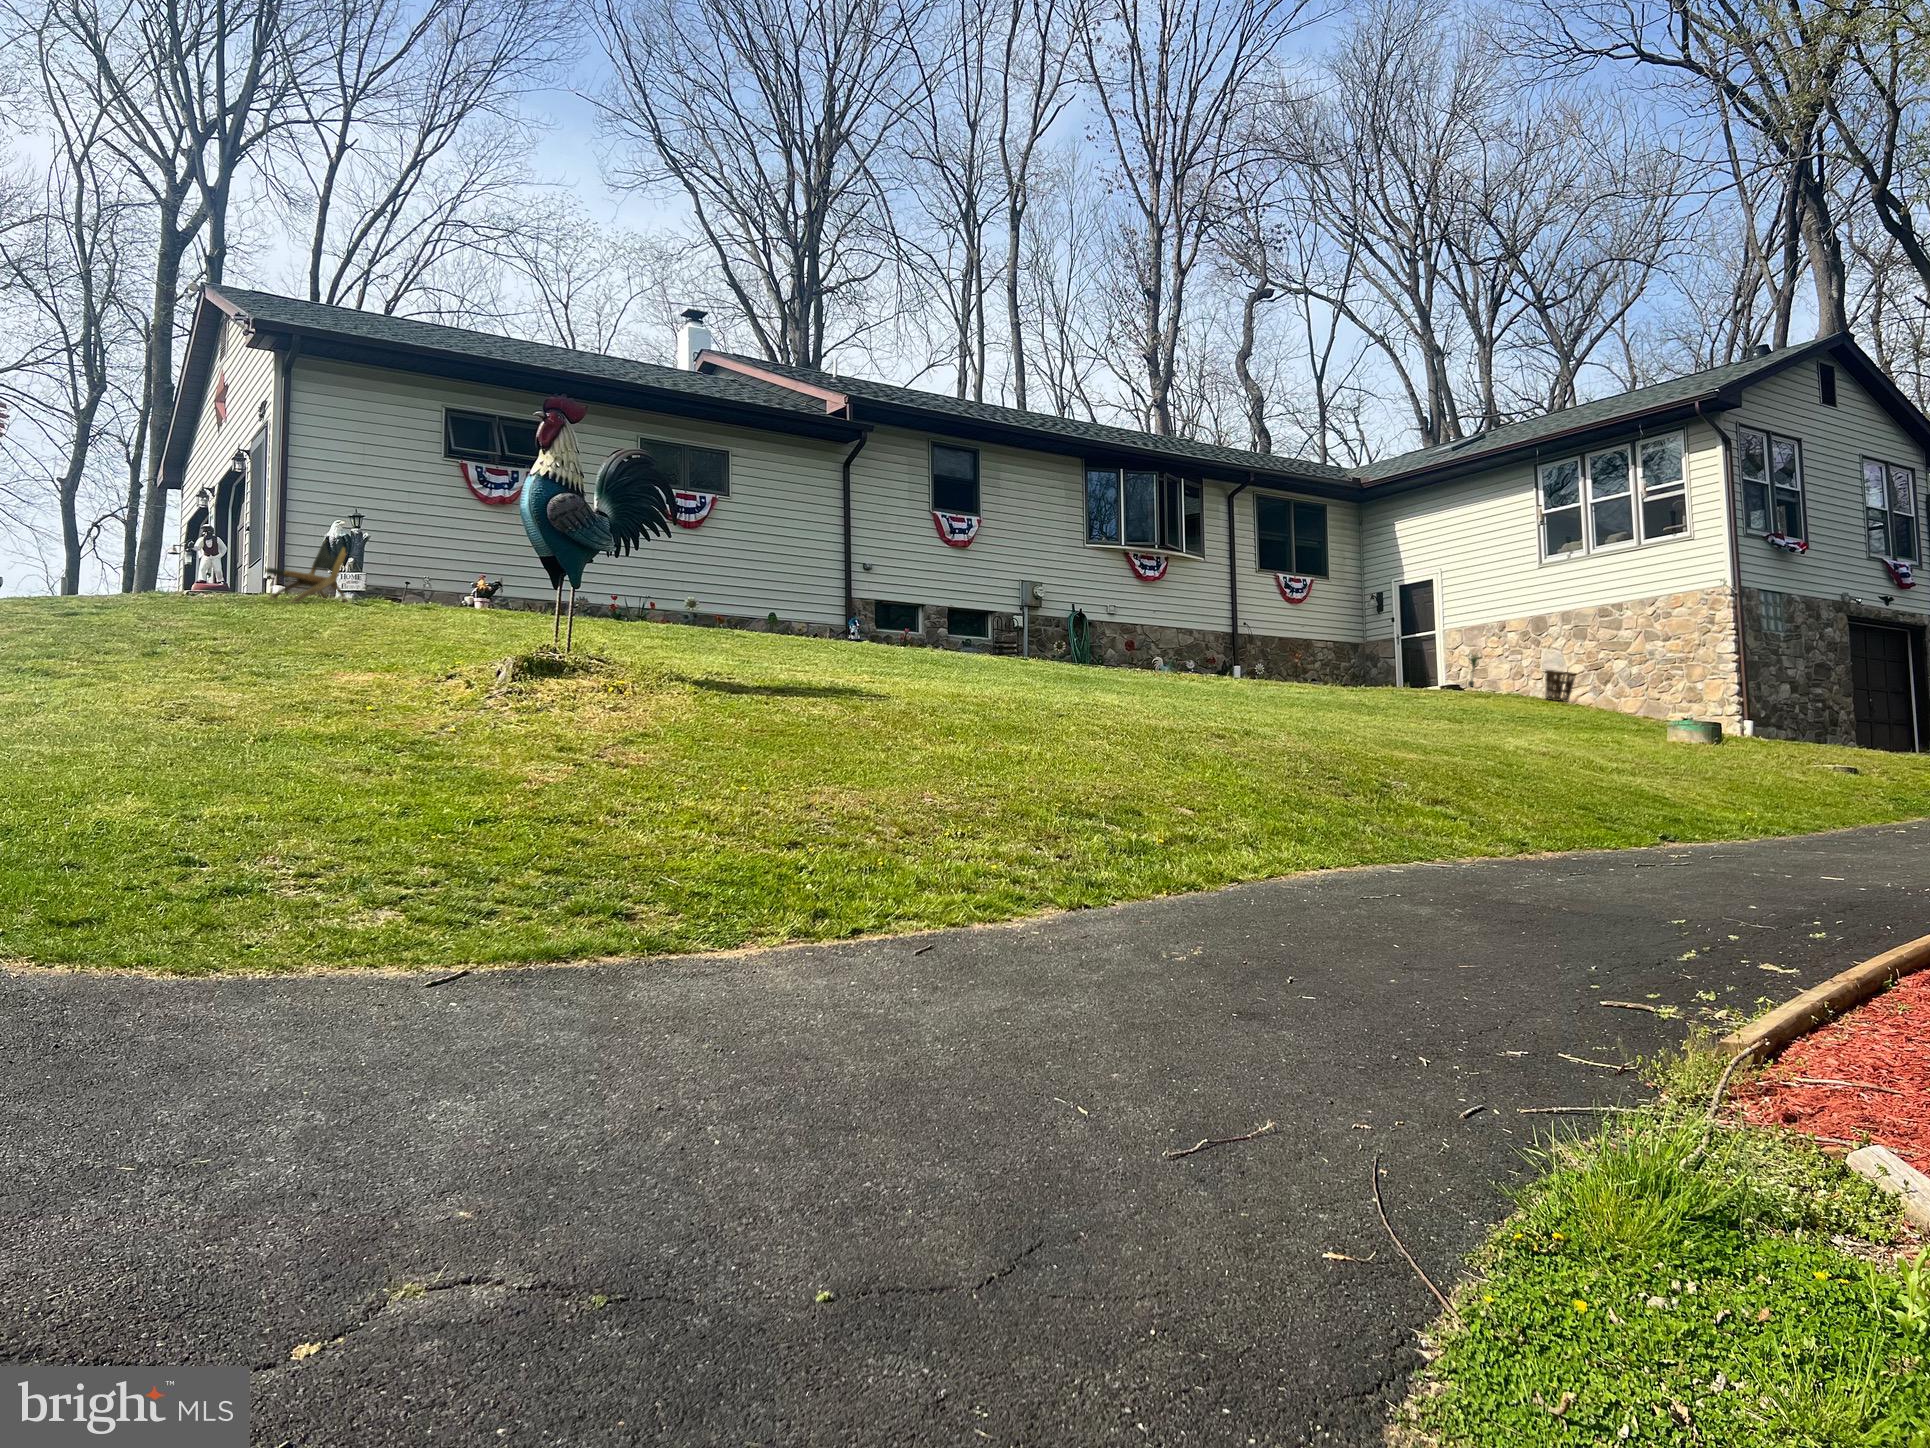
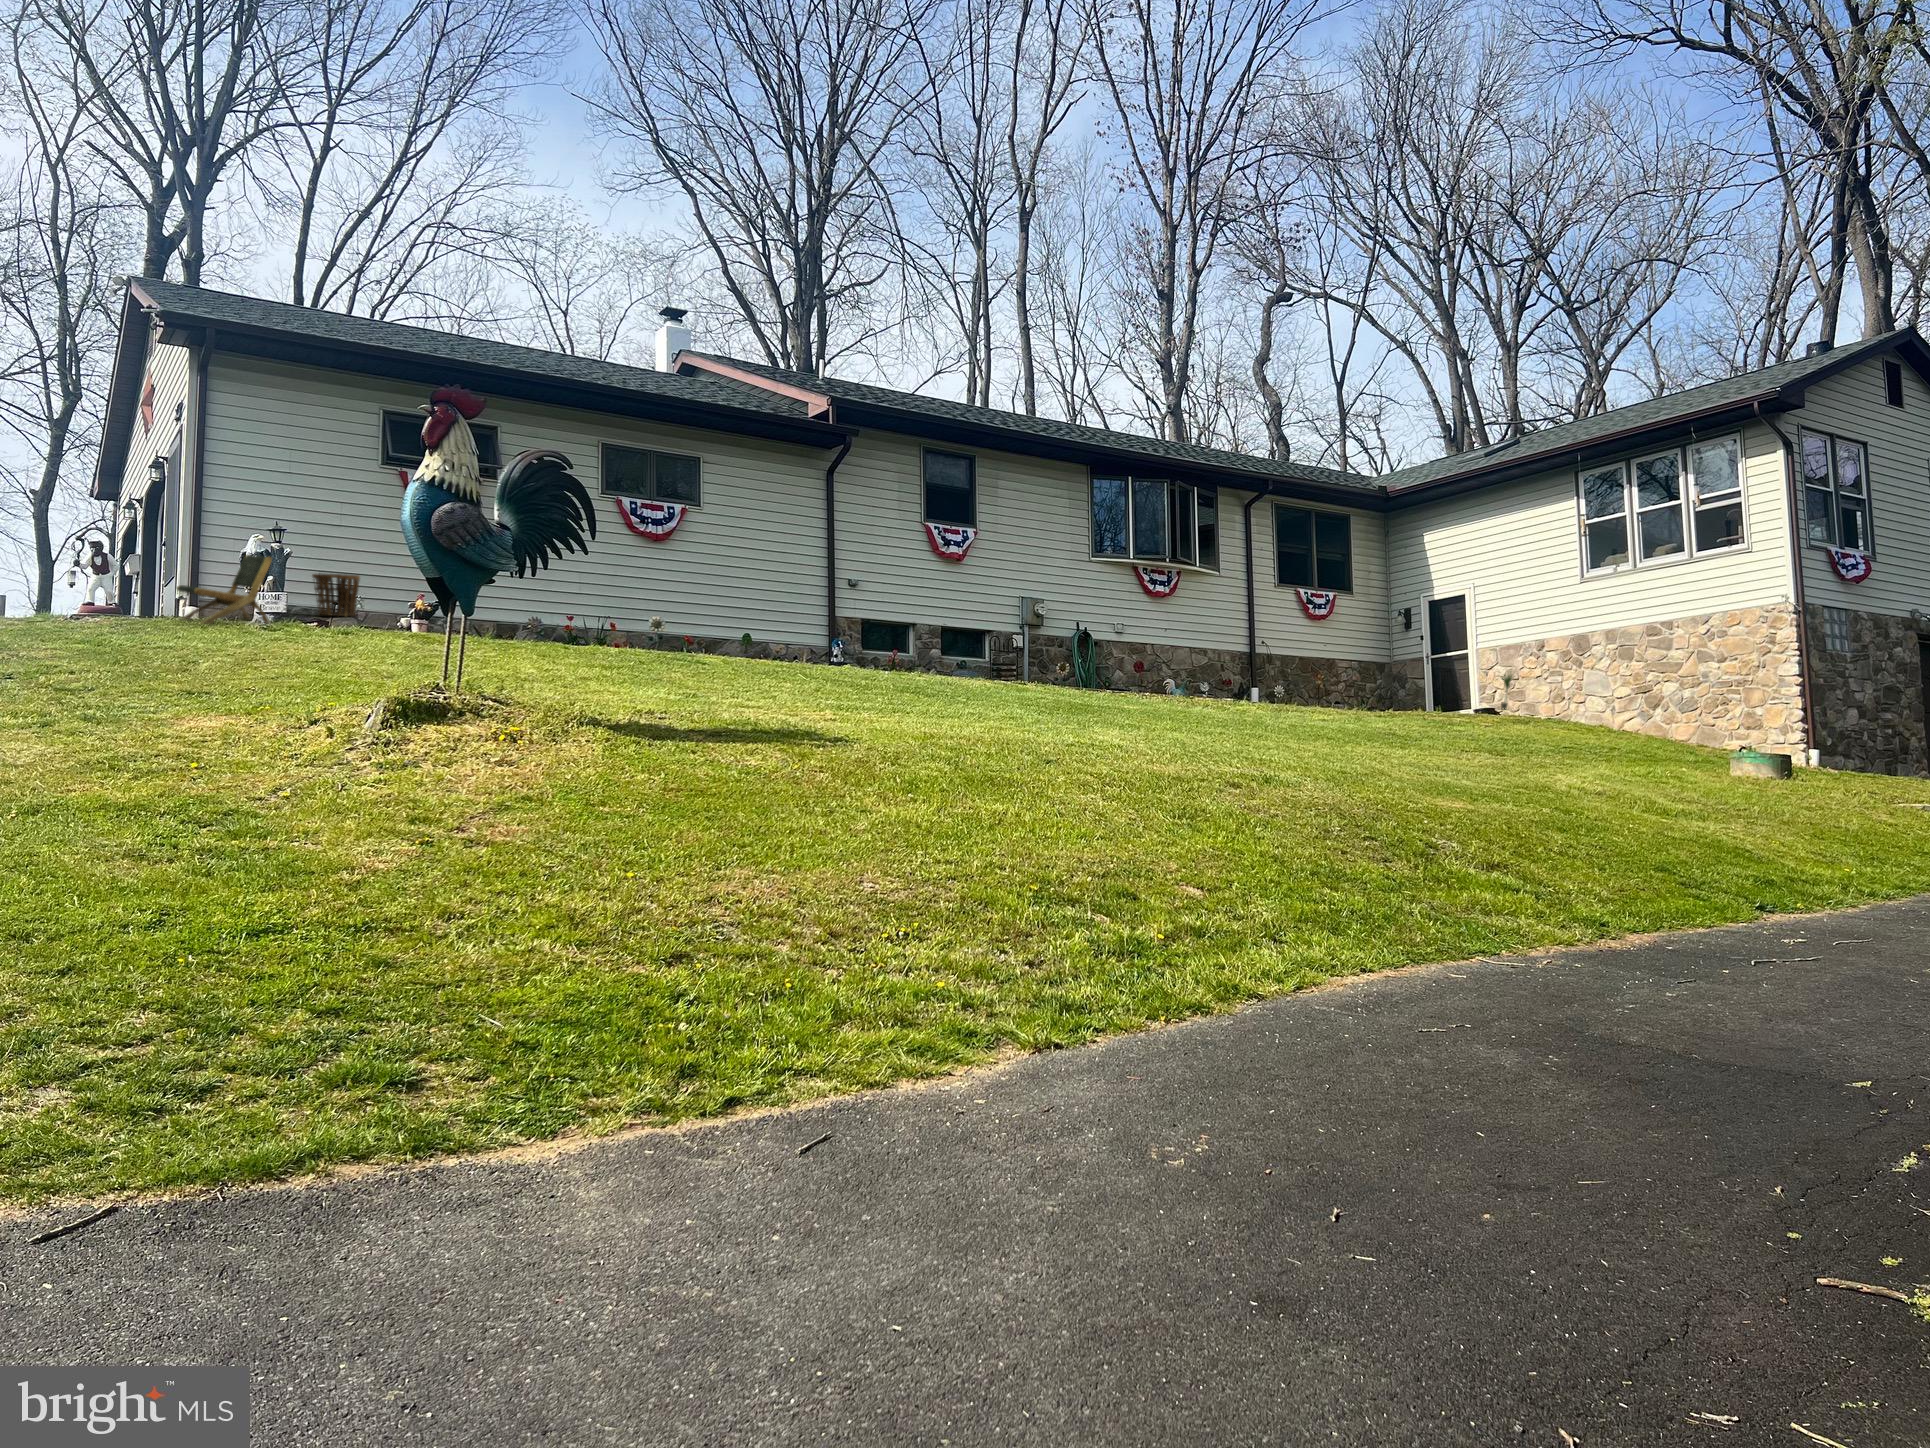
basket: present [1545,670,1576,702] -> present [312,574,360,616]

